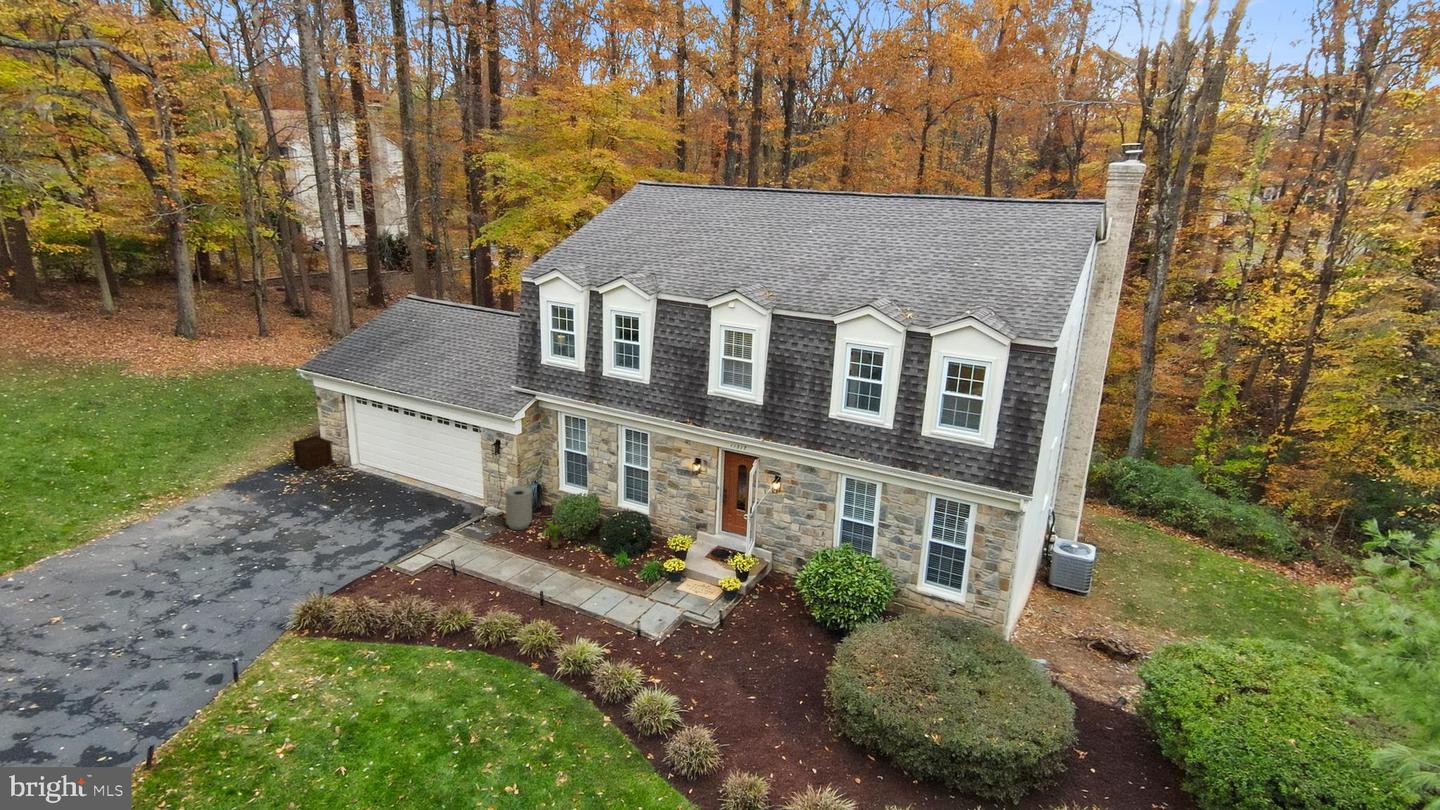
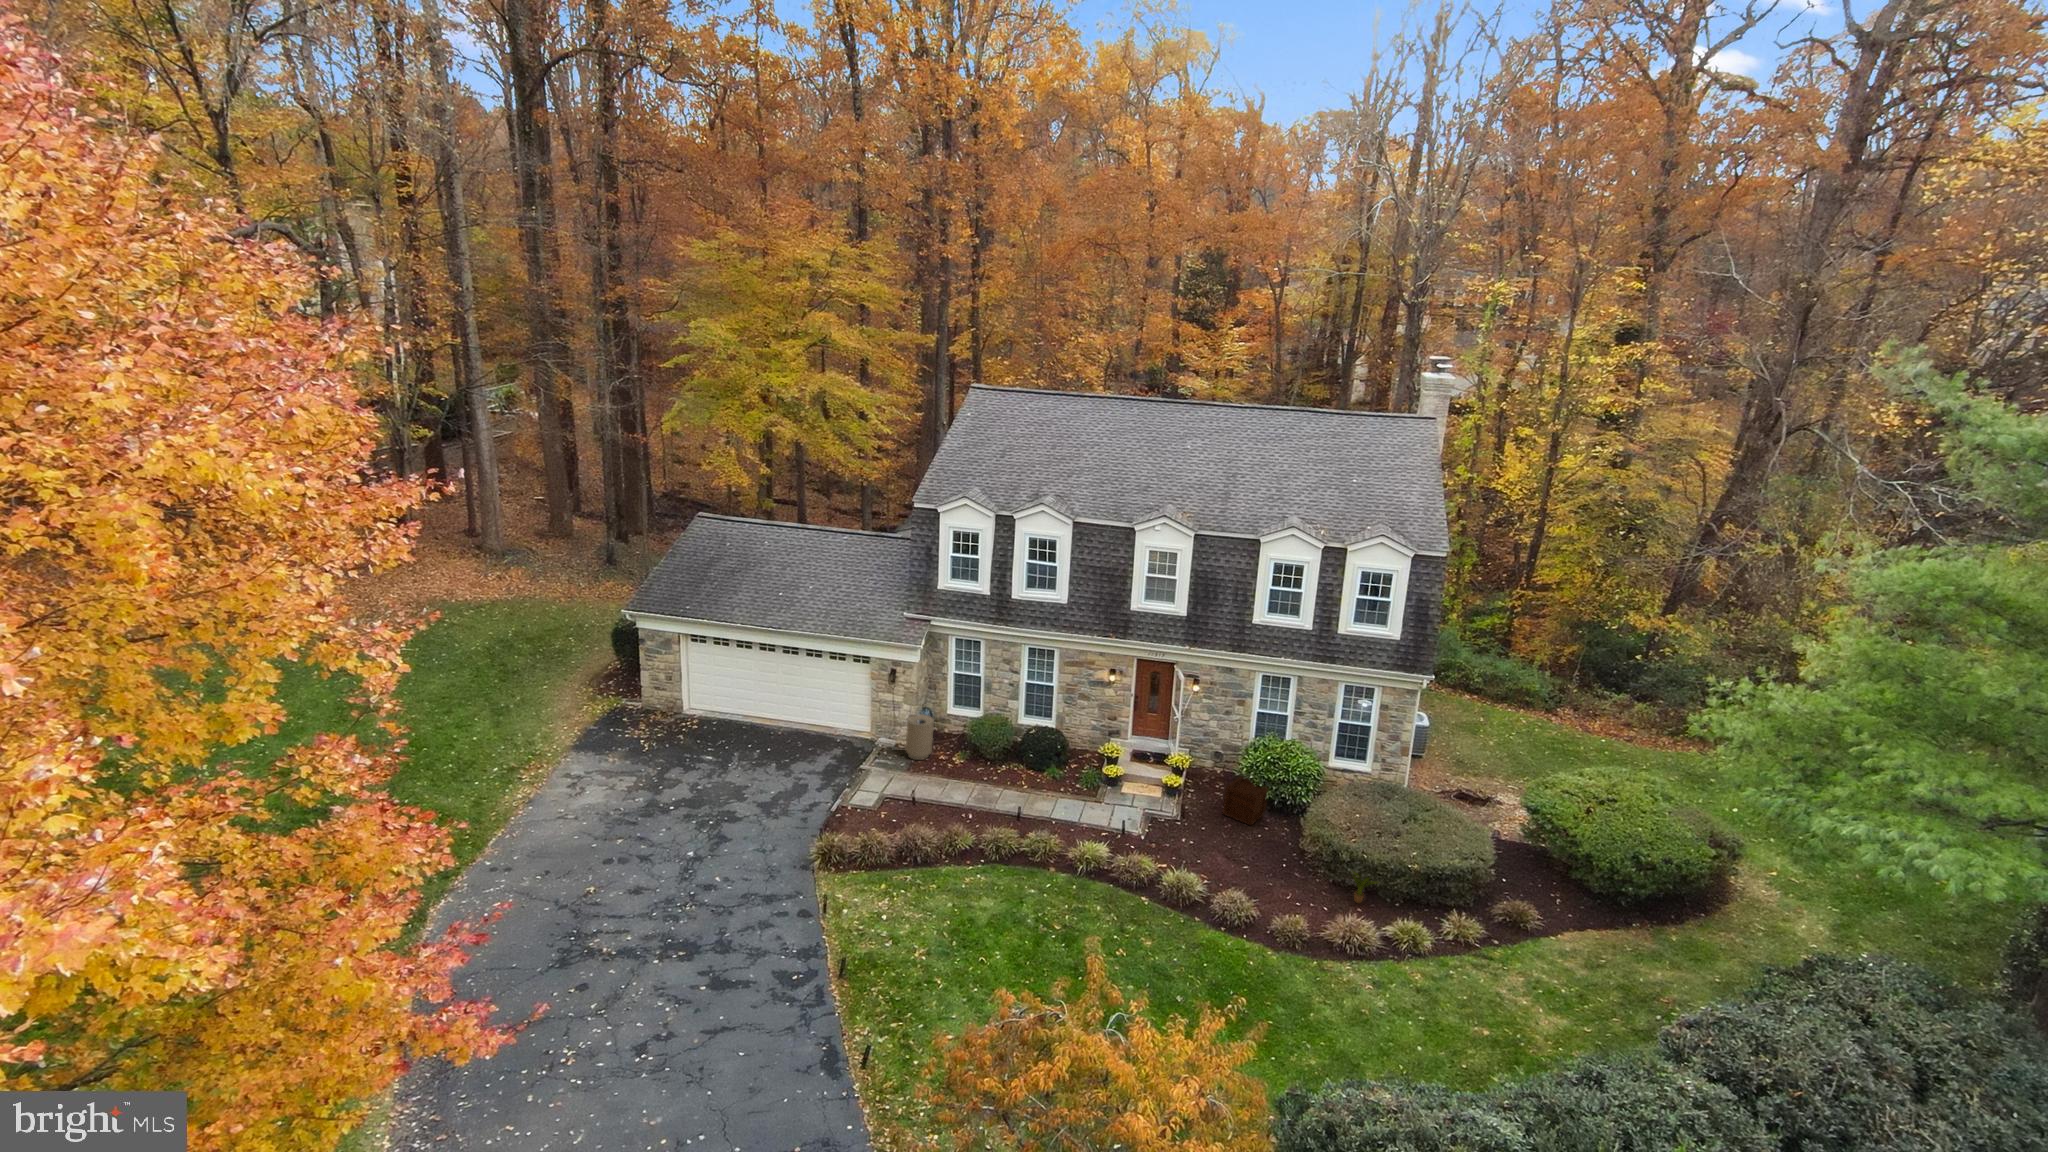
wooden crate: present [293,436,333,470] -> present [1222,777,1268,826]
potted plant: present [545,521,565,548] -> present [1354,872,1377,903]

